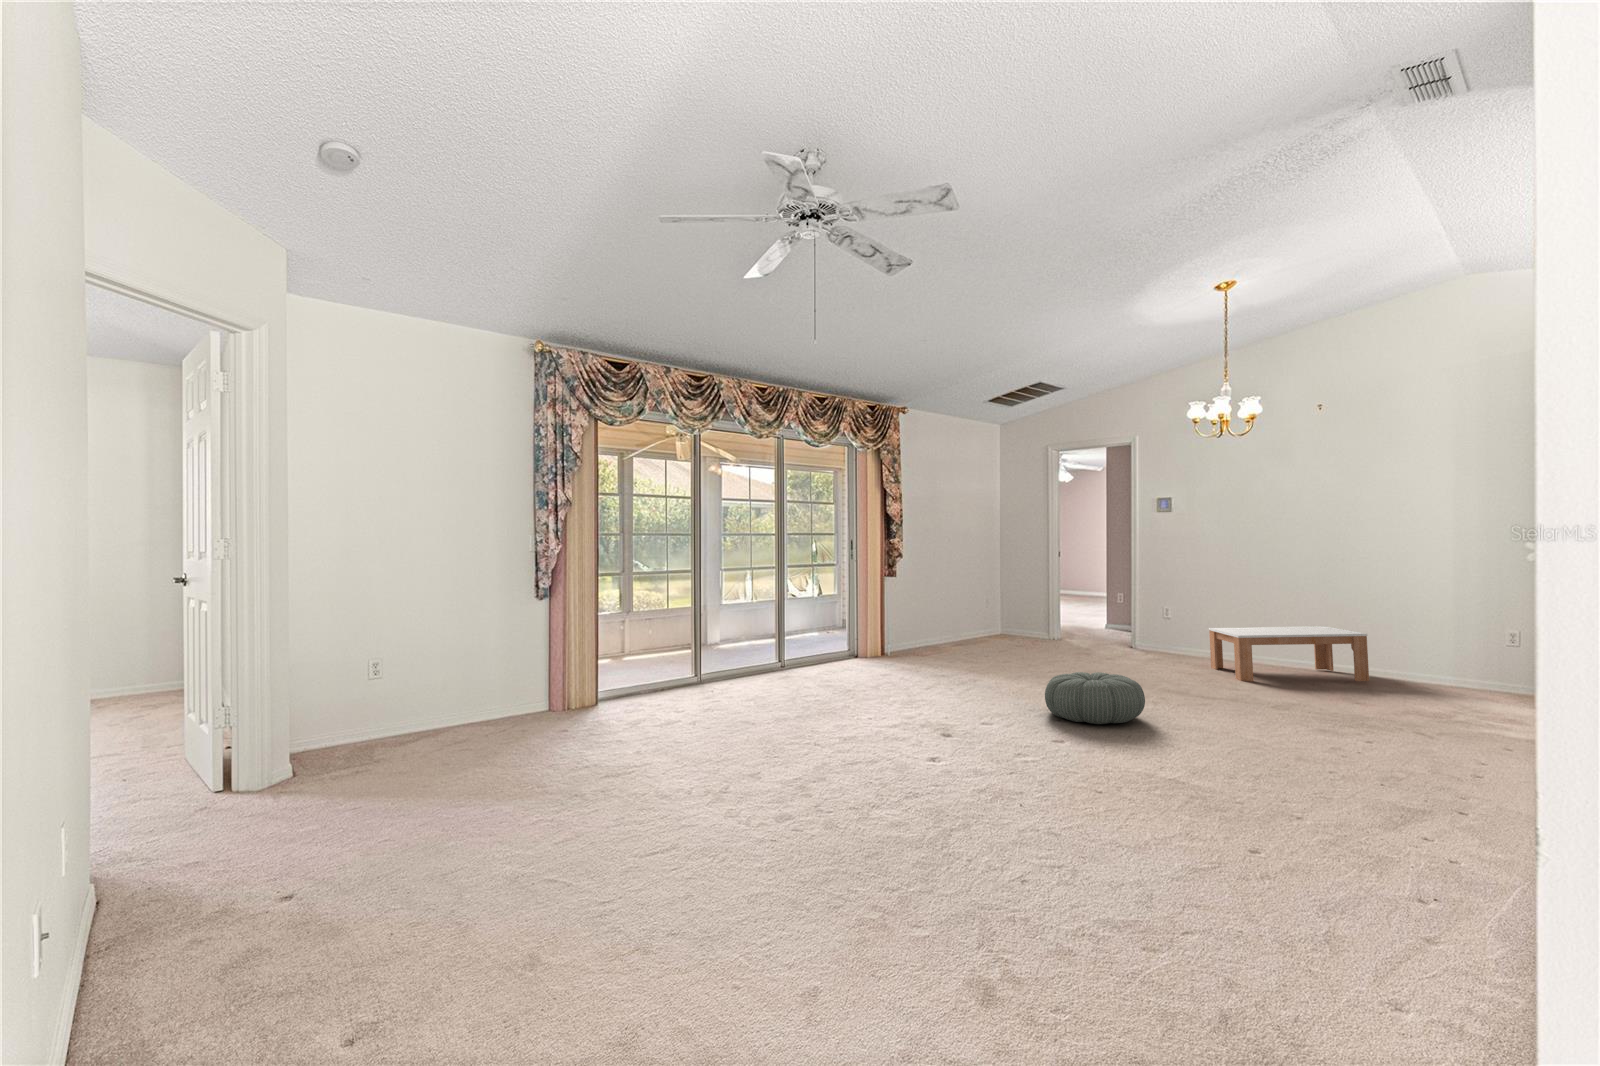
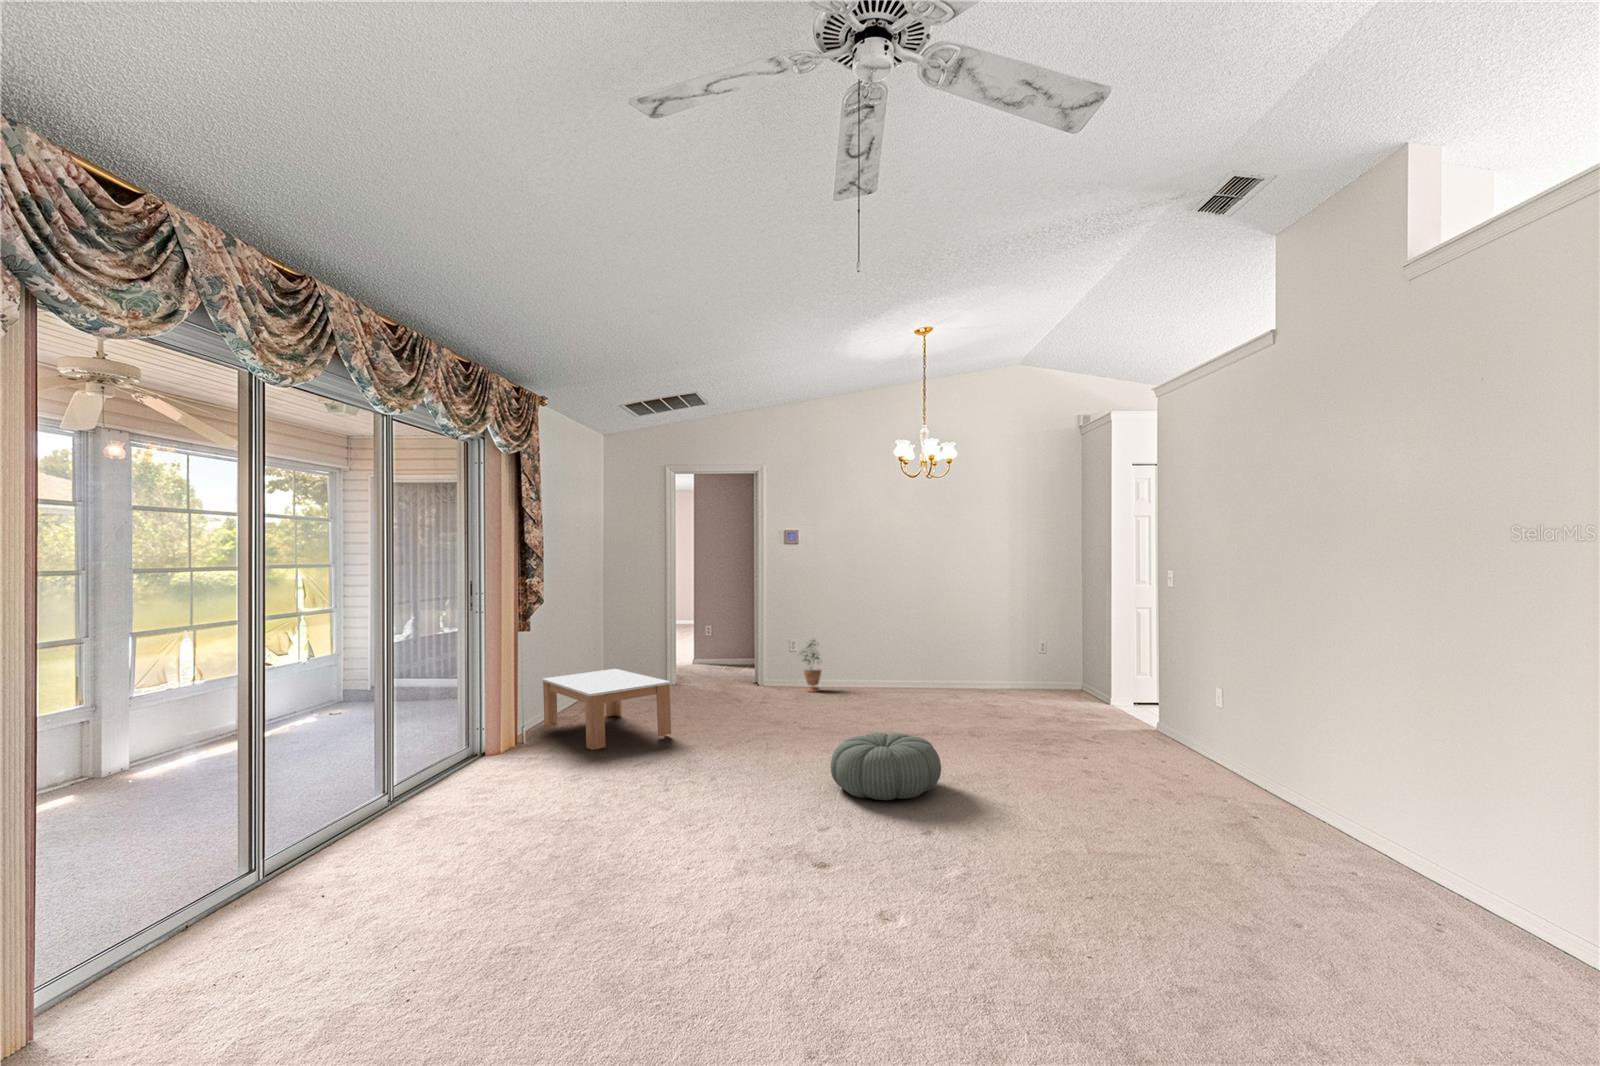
potted plant: none [1165,603,1191,657] -> present [800,640,821,692]
coffee table: present [1209,626,1369,681] -> present [542,669,671,750]

